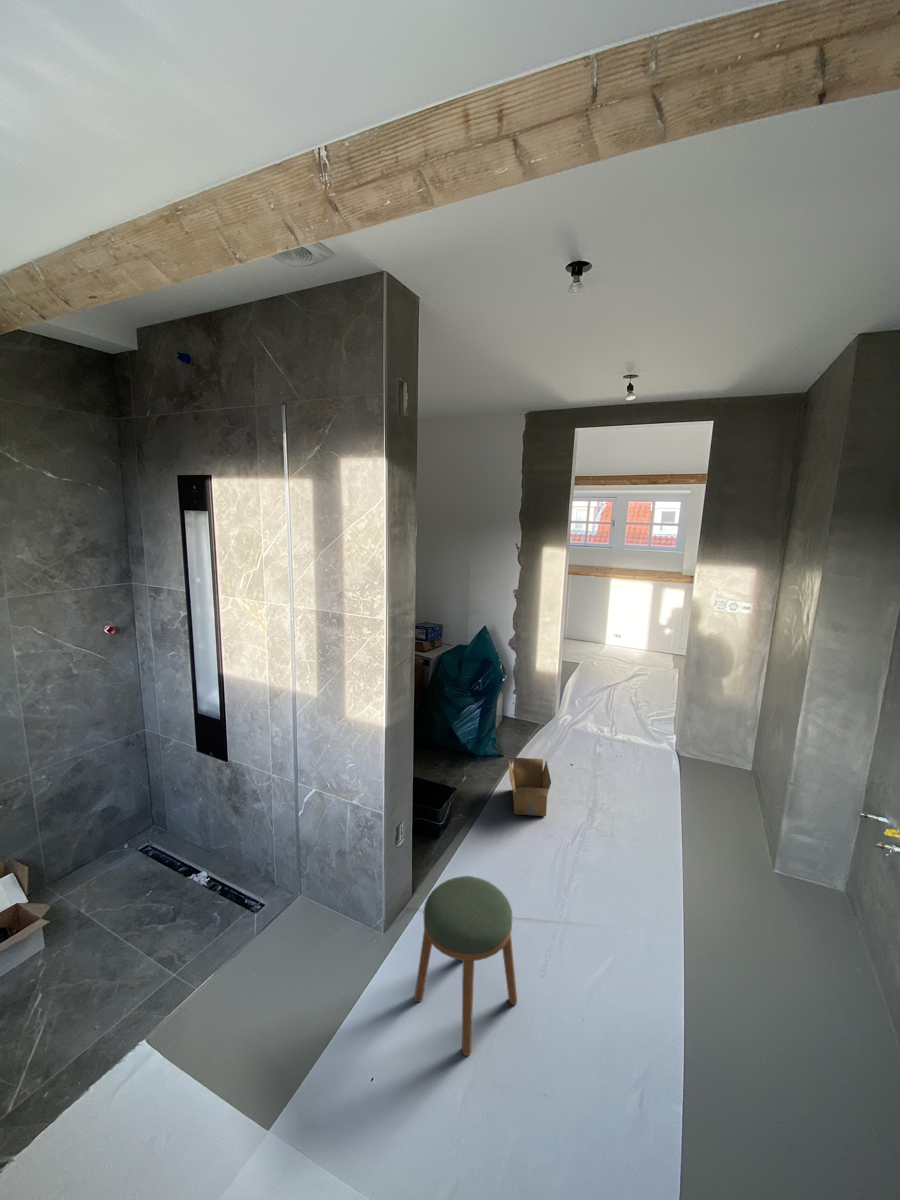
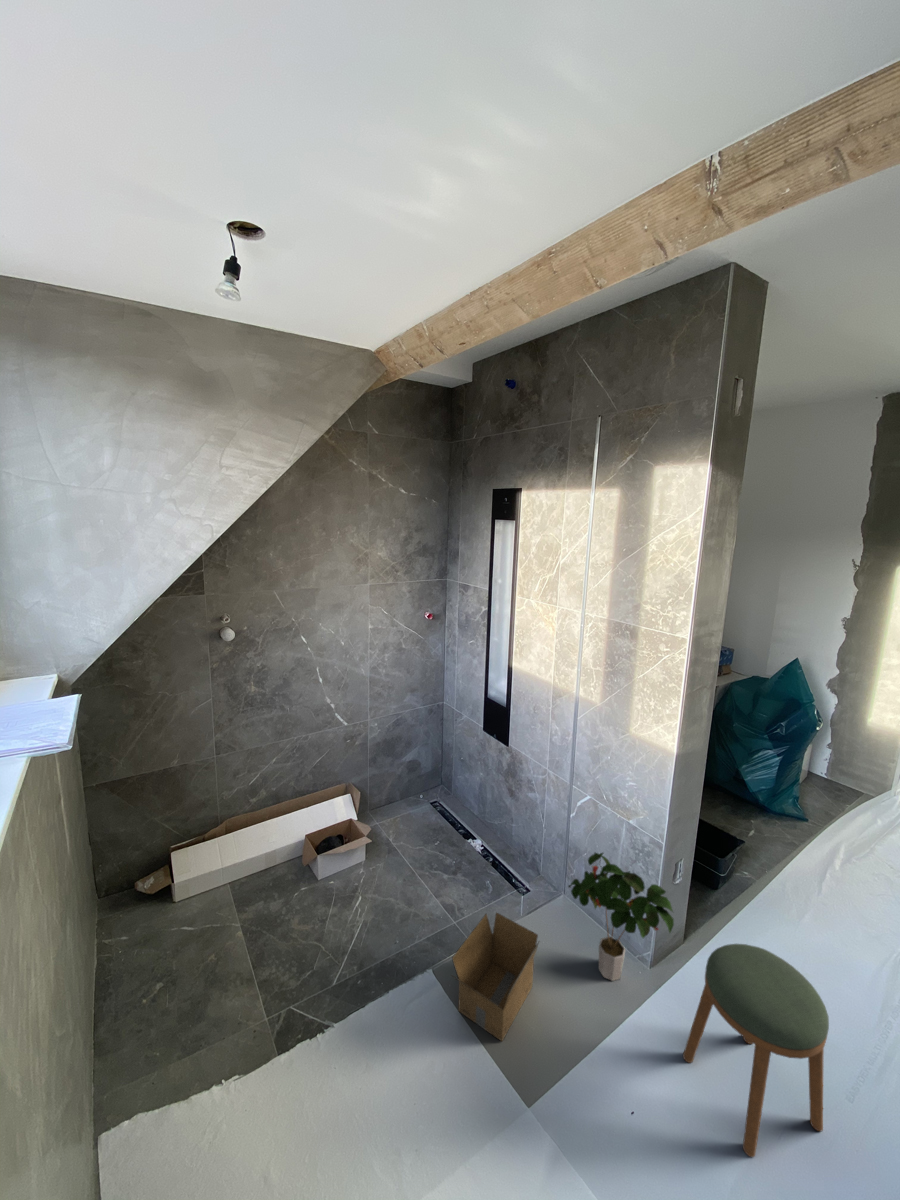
cardboard box: present [509,758,551,816] -> present [452,913,539,1041]
potted plant: none [301,840,398,961] -> present [569,853,674,981]

